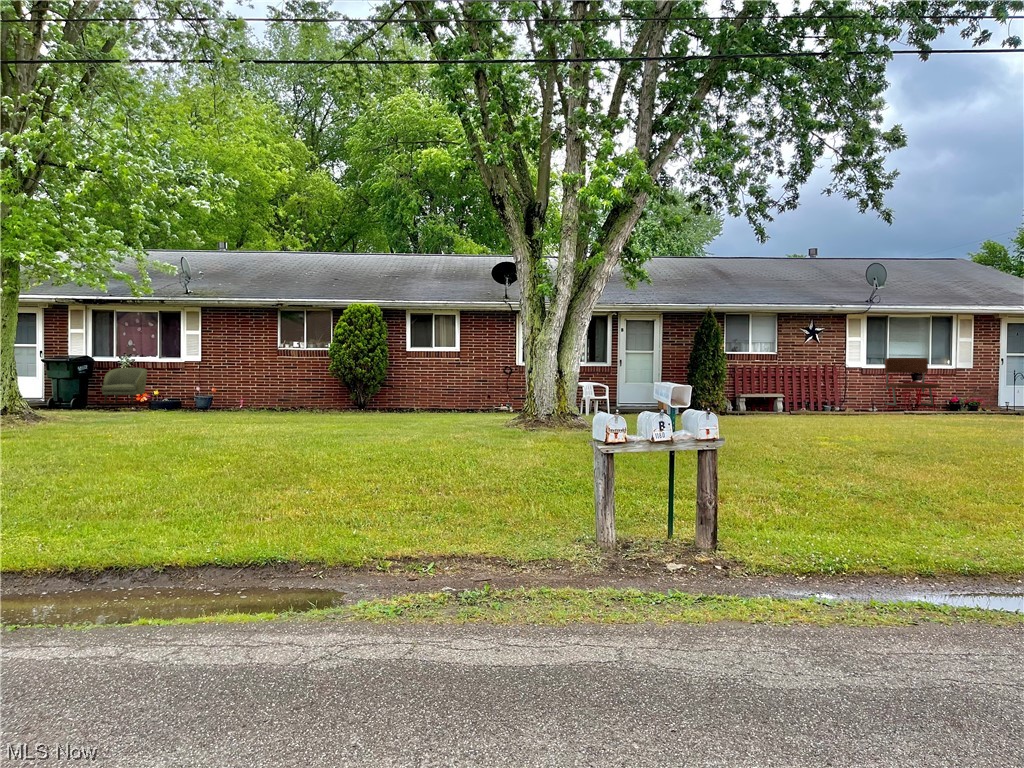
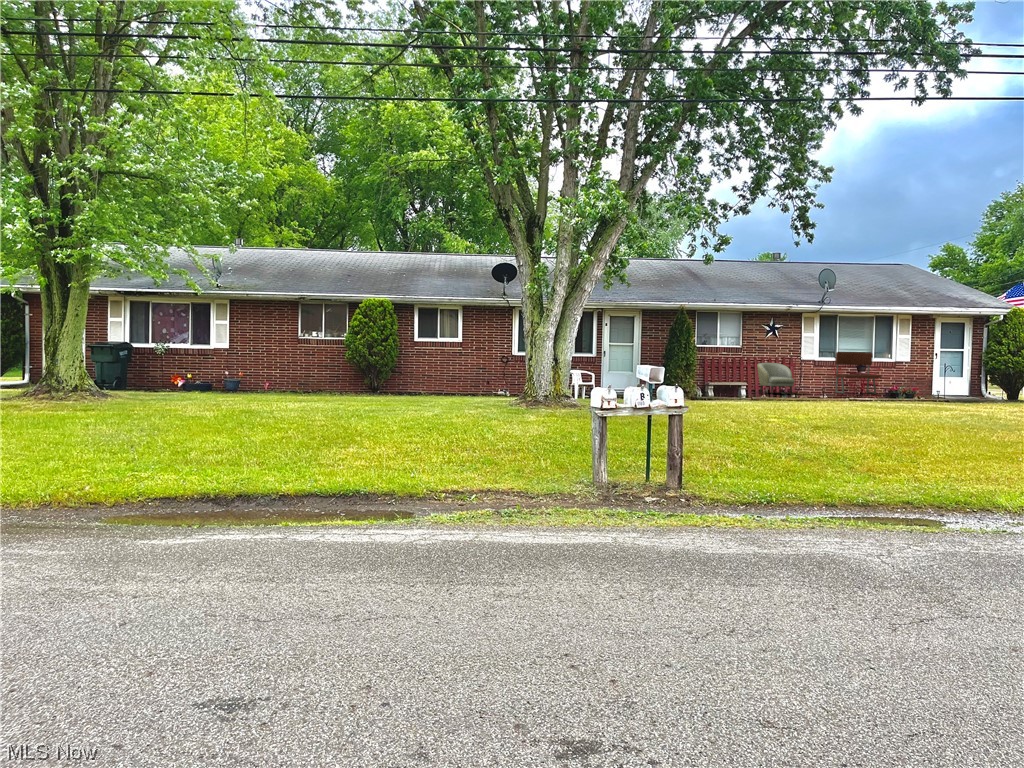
armchair: present [102,368,147,404] -> present [757,363,794,394]

